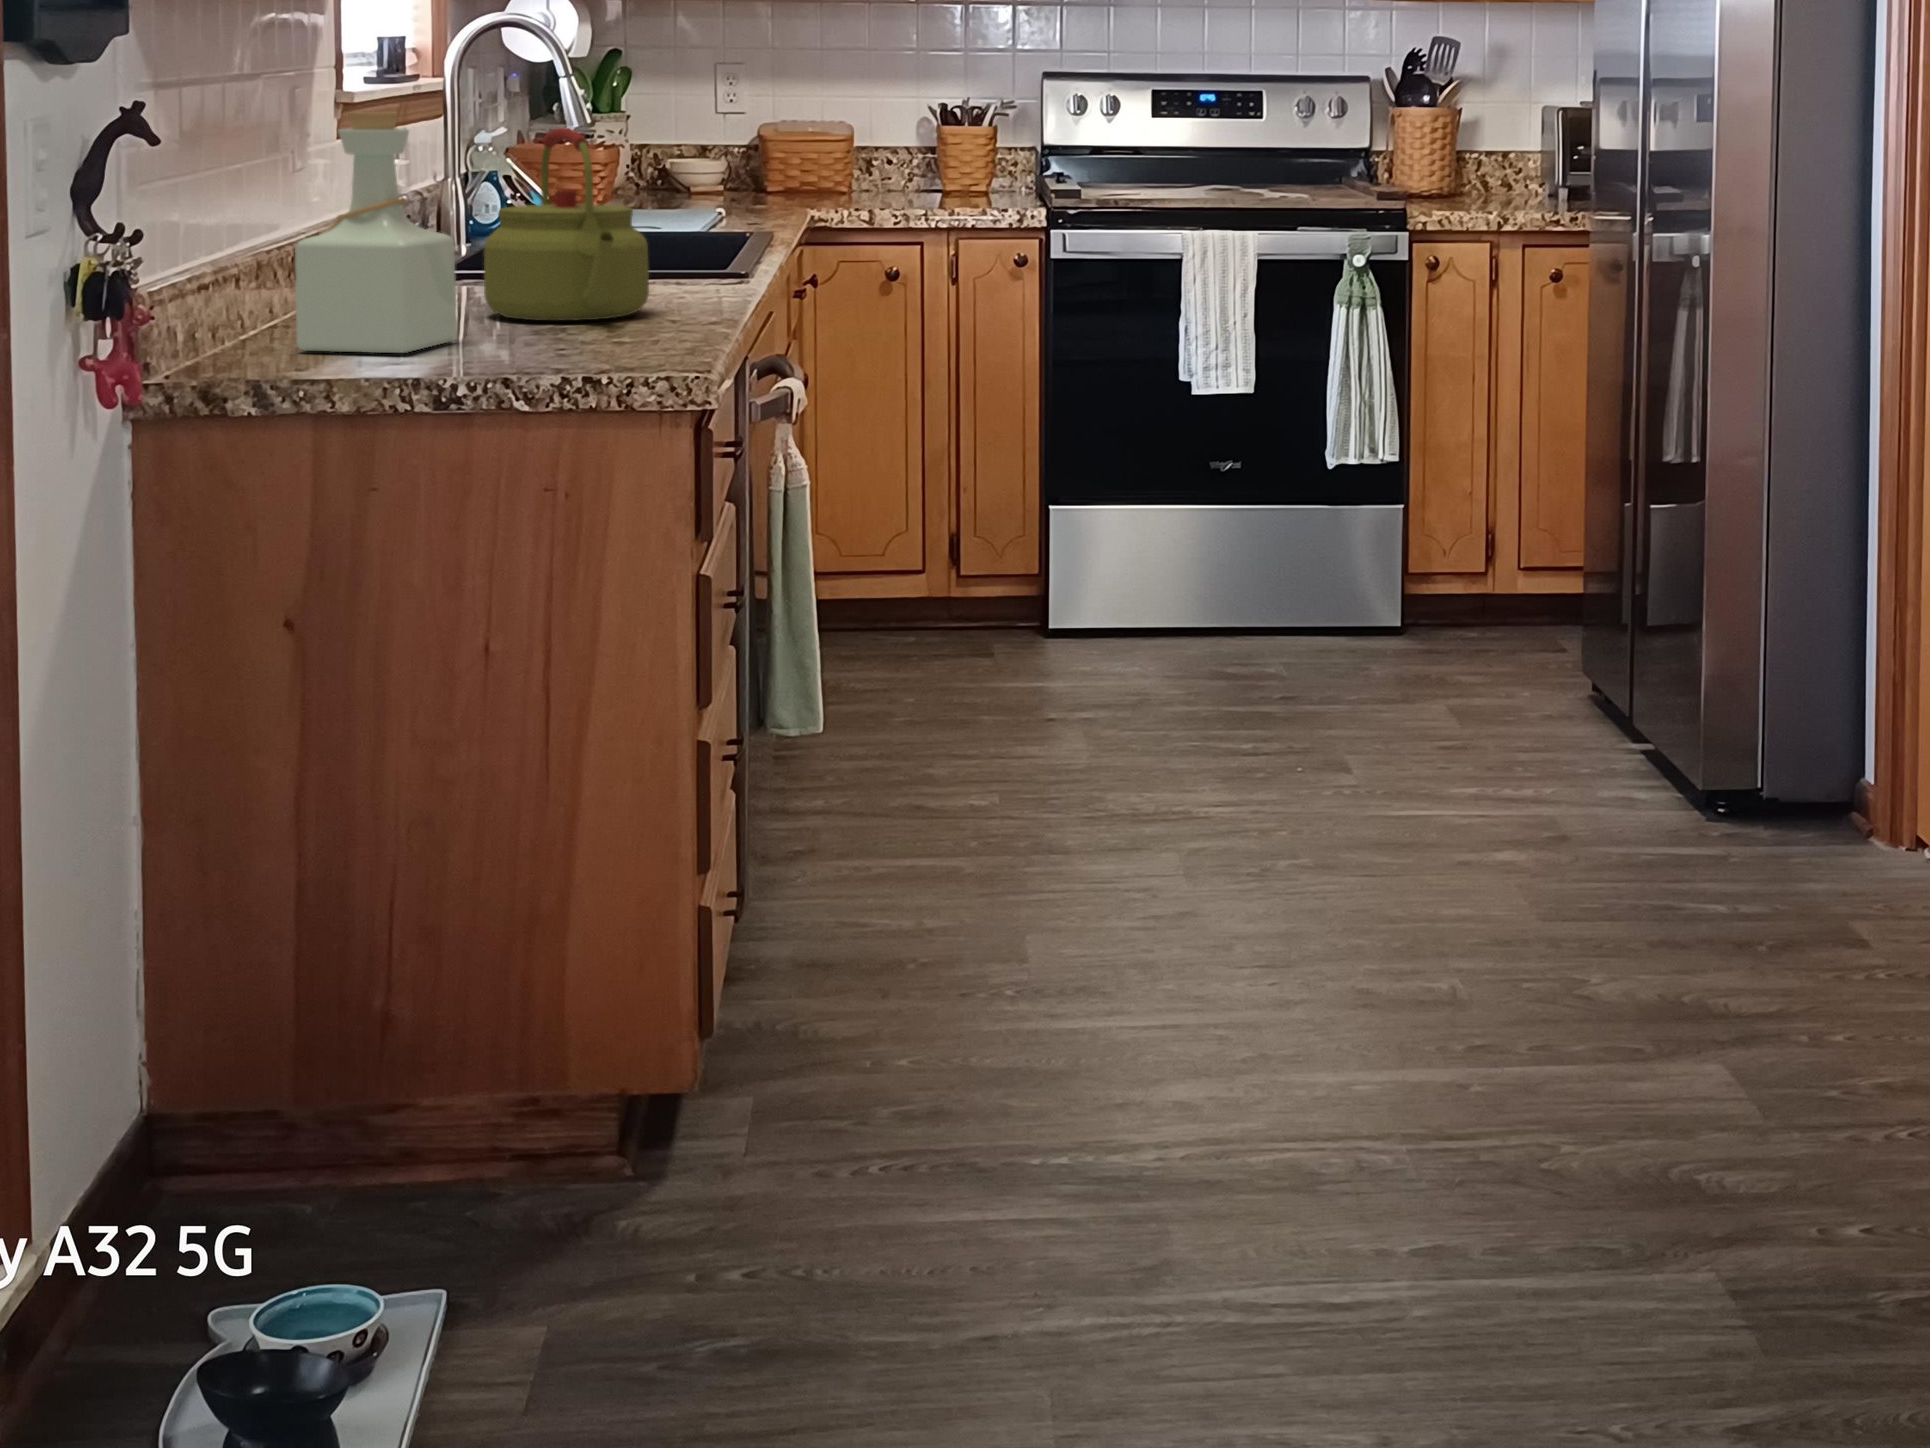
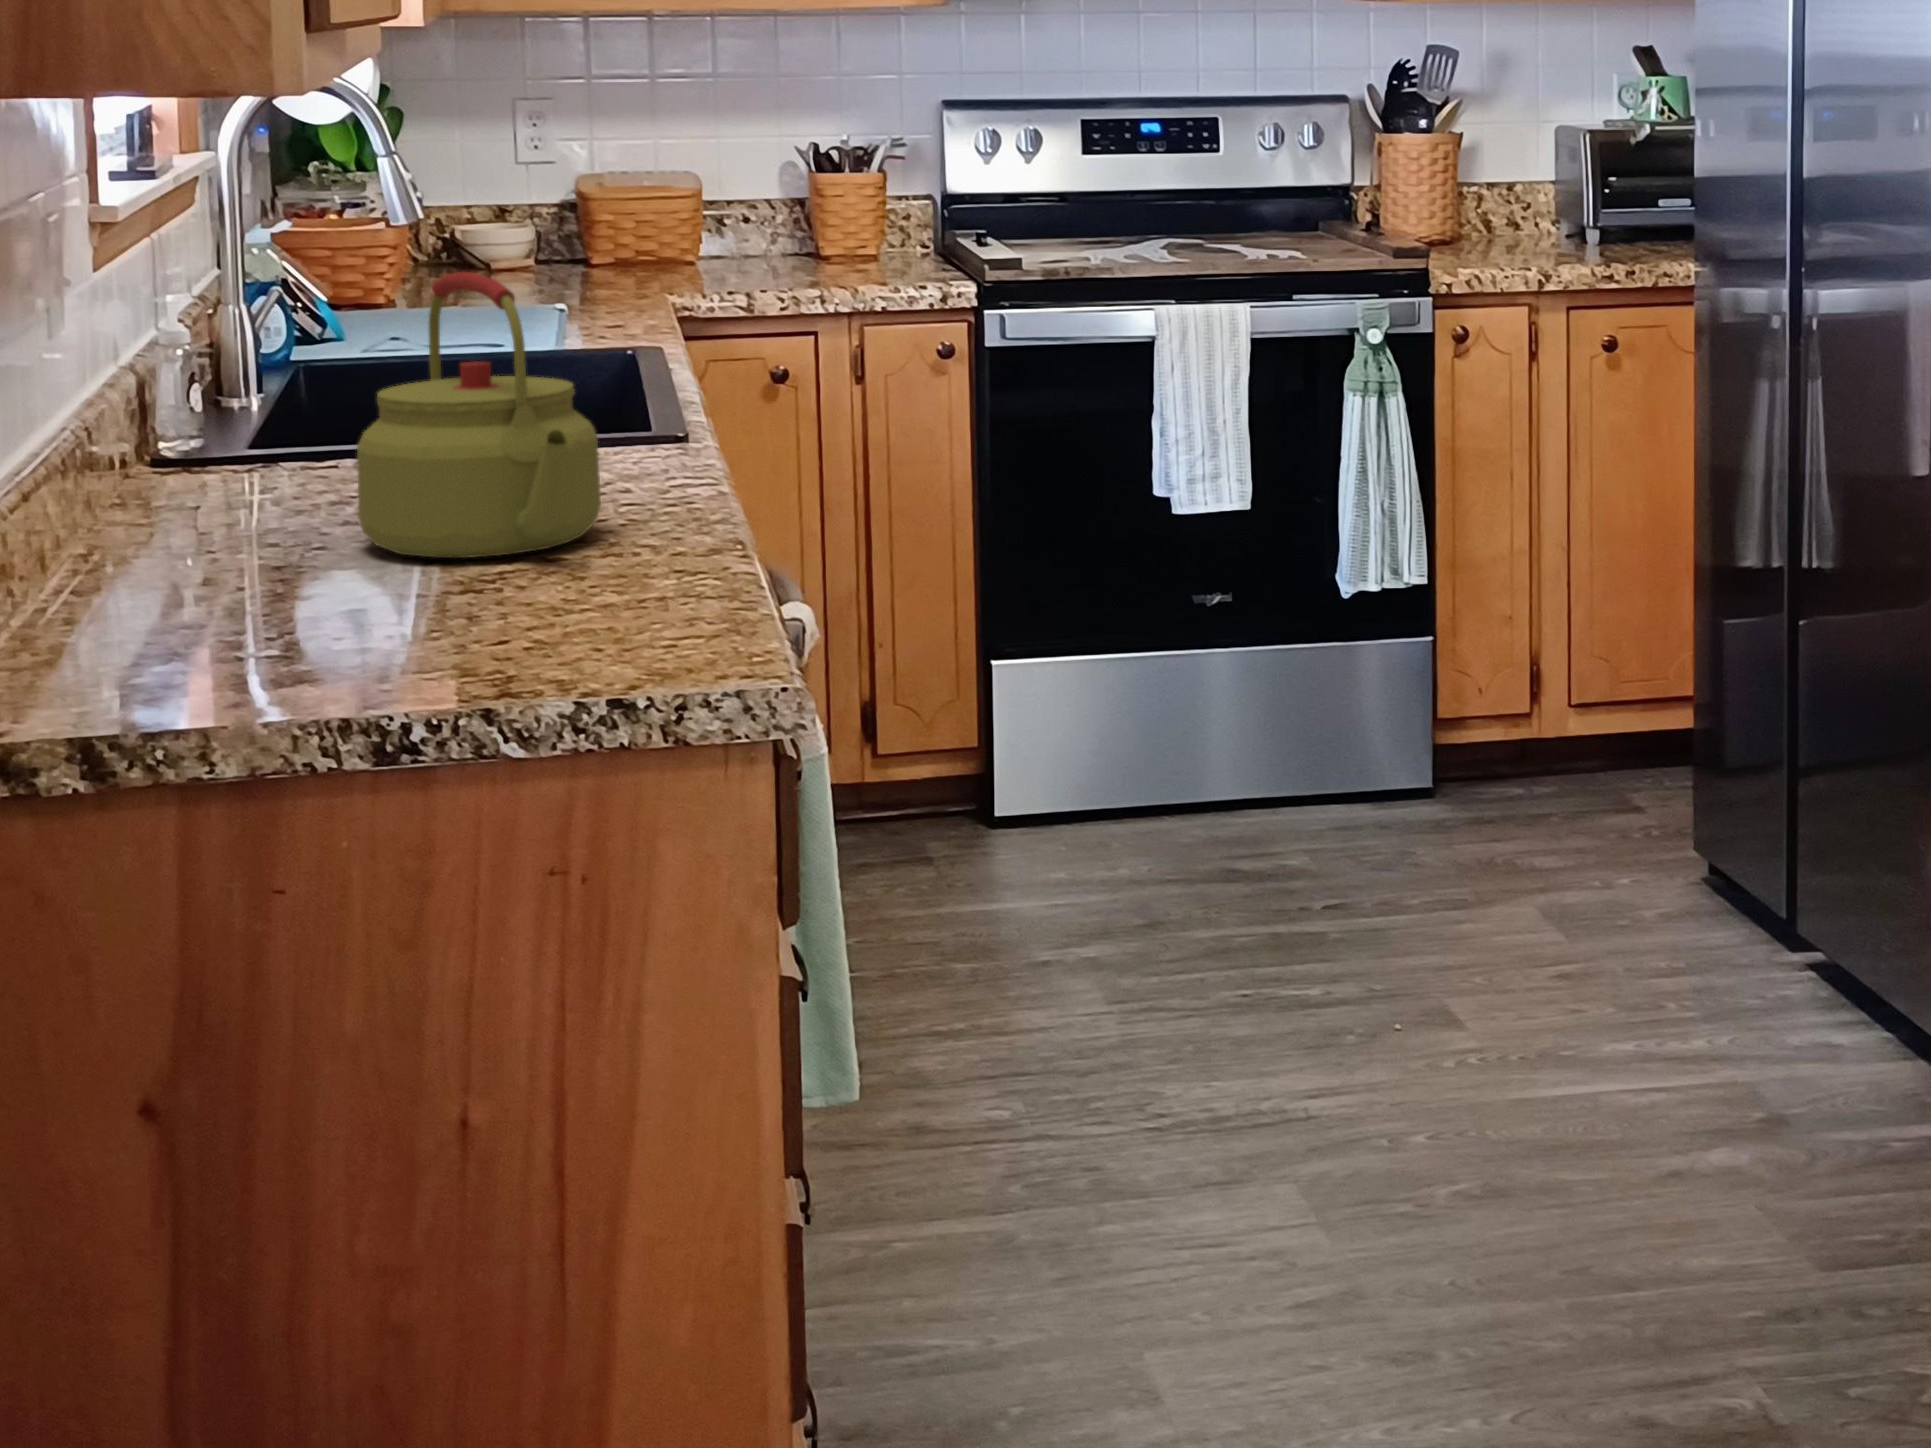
bottle: present [295,112,457,353] -> none [111,282,354,655]

